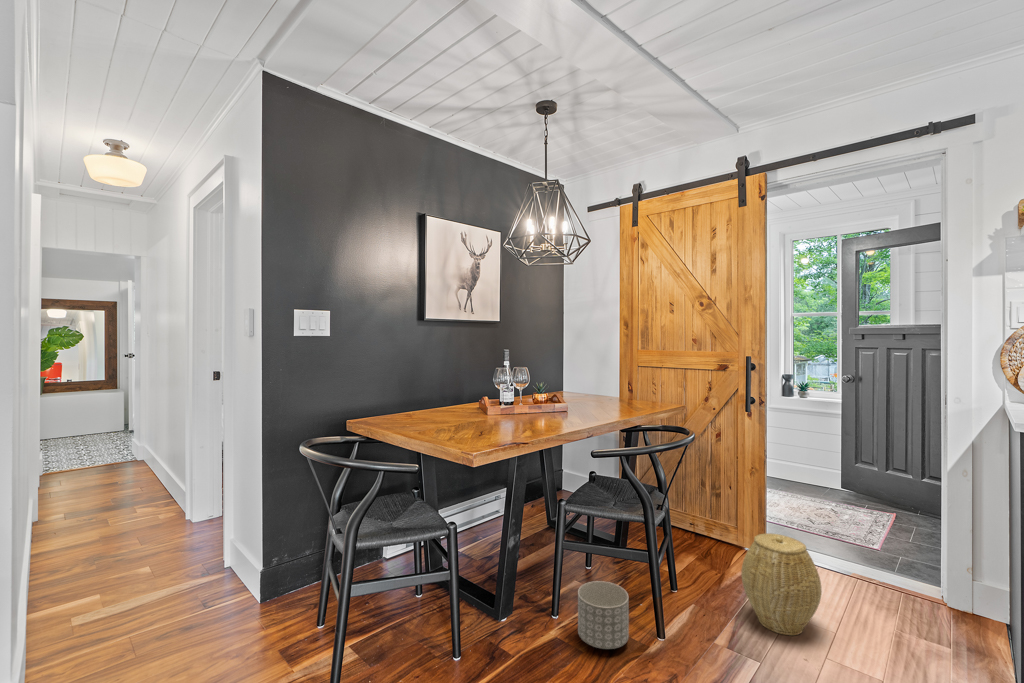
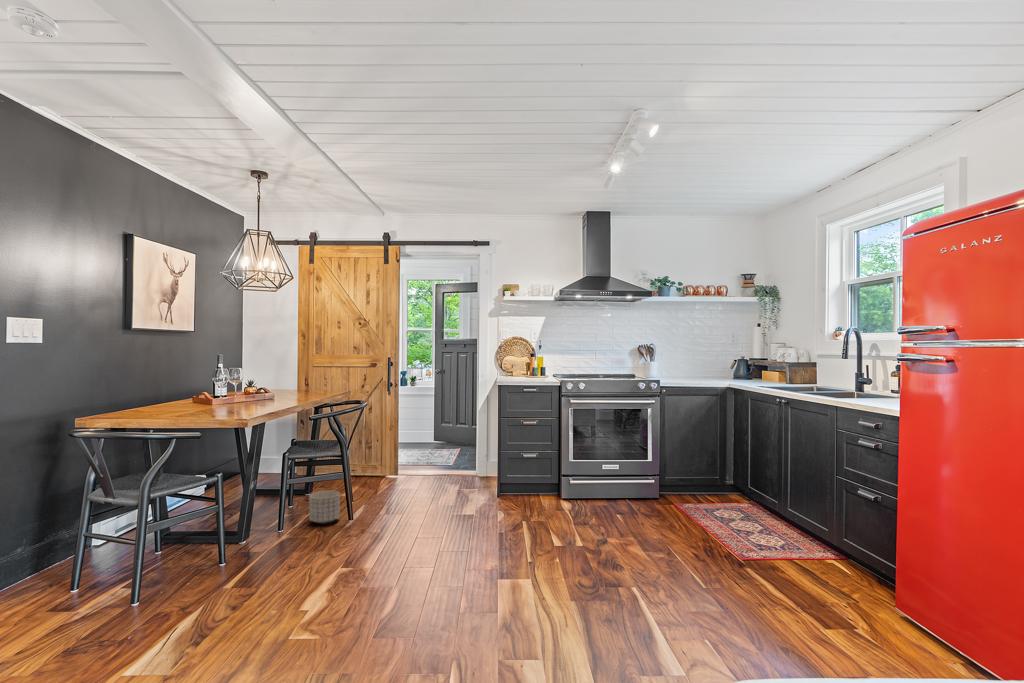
woven basket: present [741,533,822,635] -> none [392,452,429,500]

